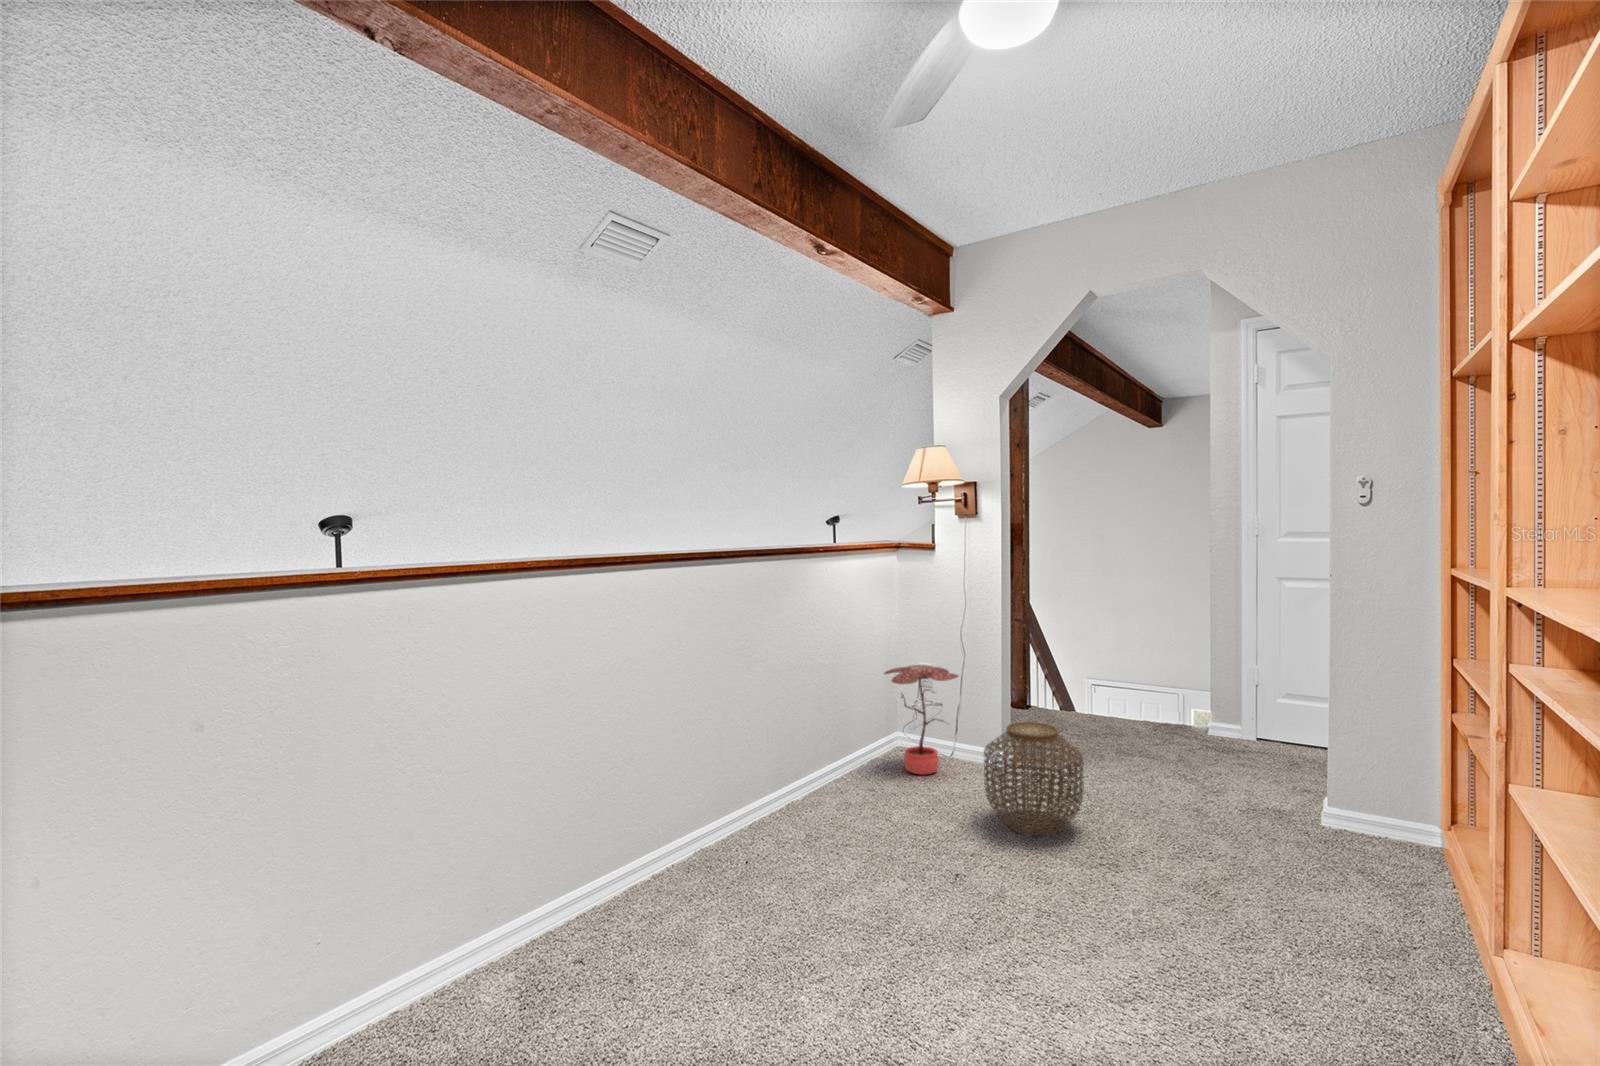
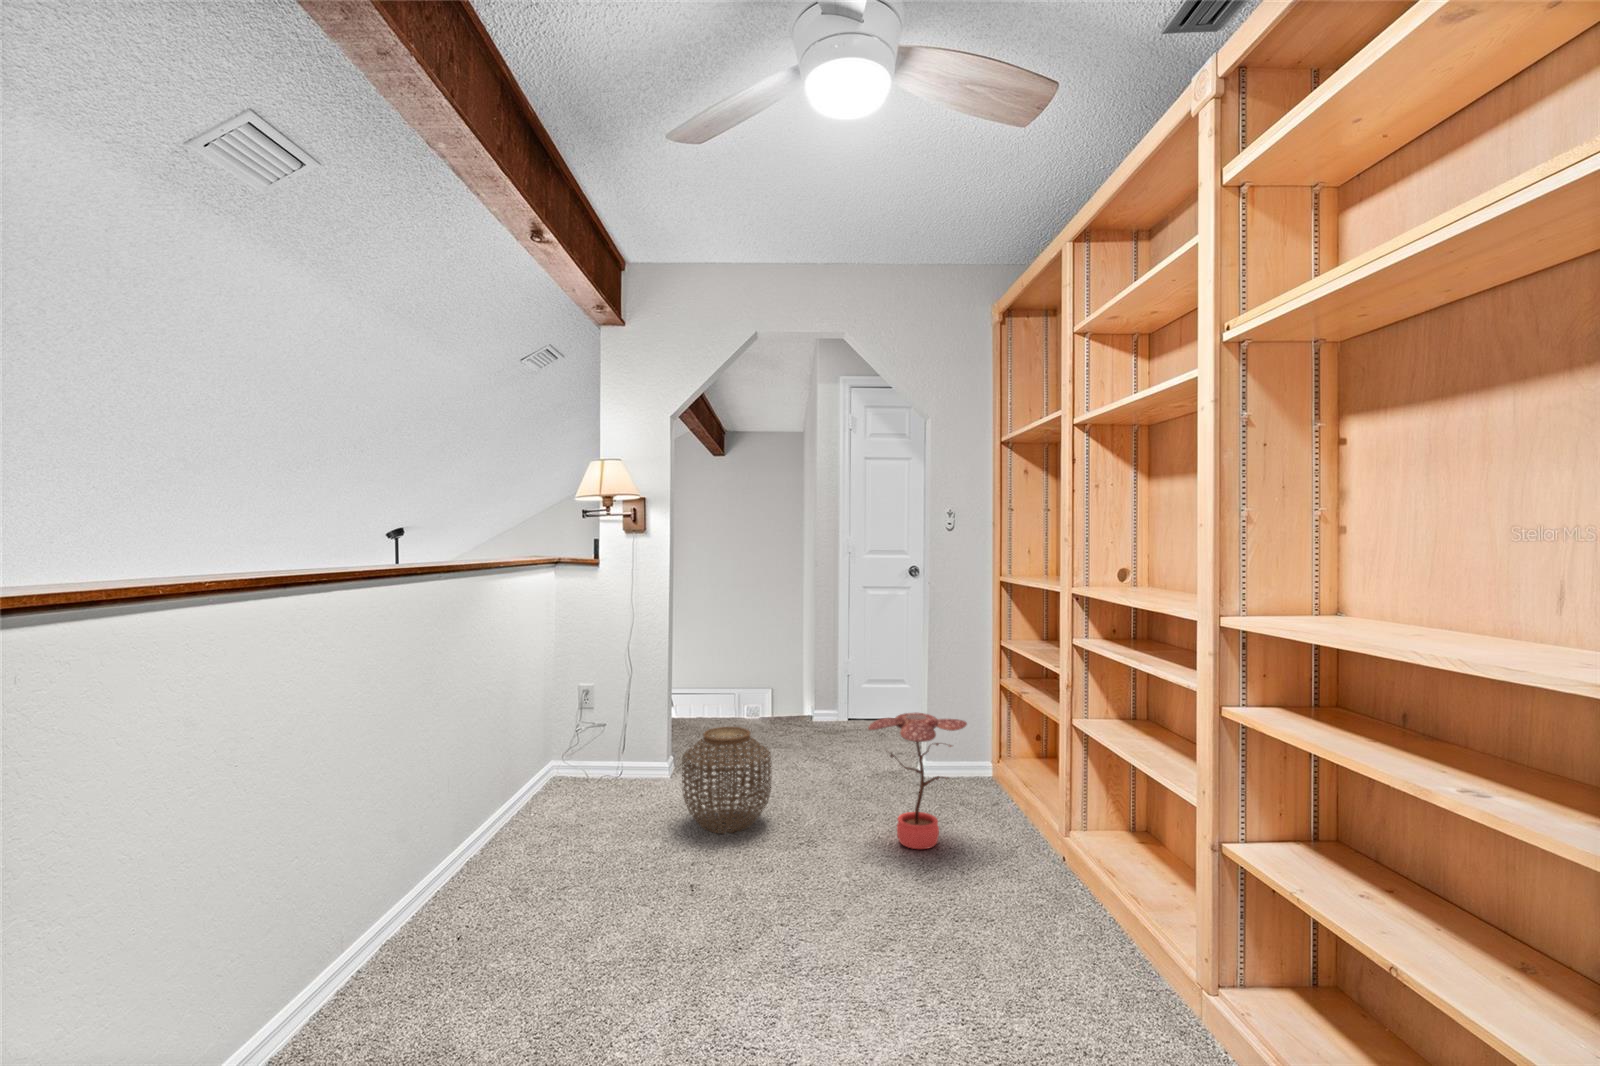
potted plant: present [885,665,958,775] -> present [868,713,967,849]

